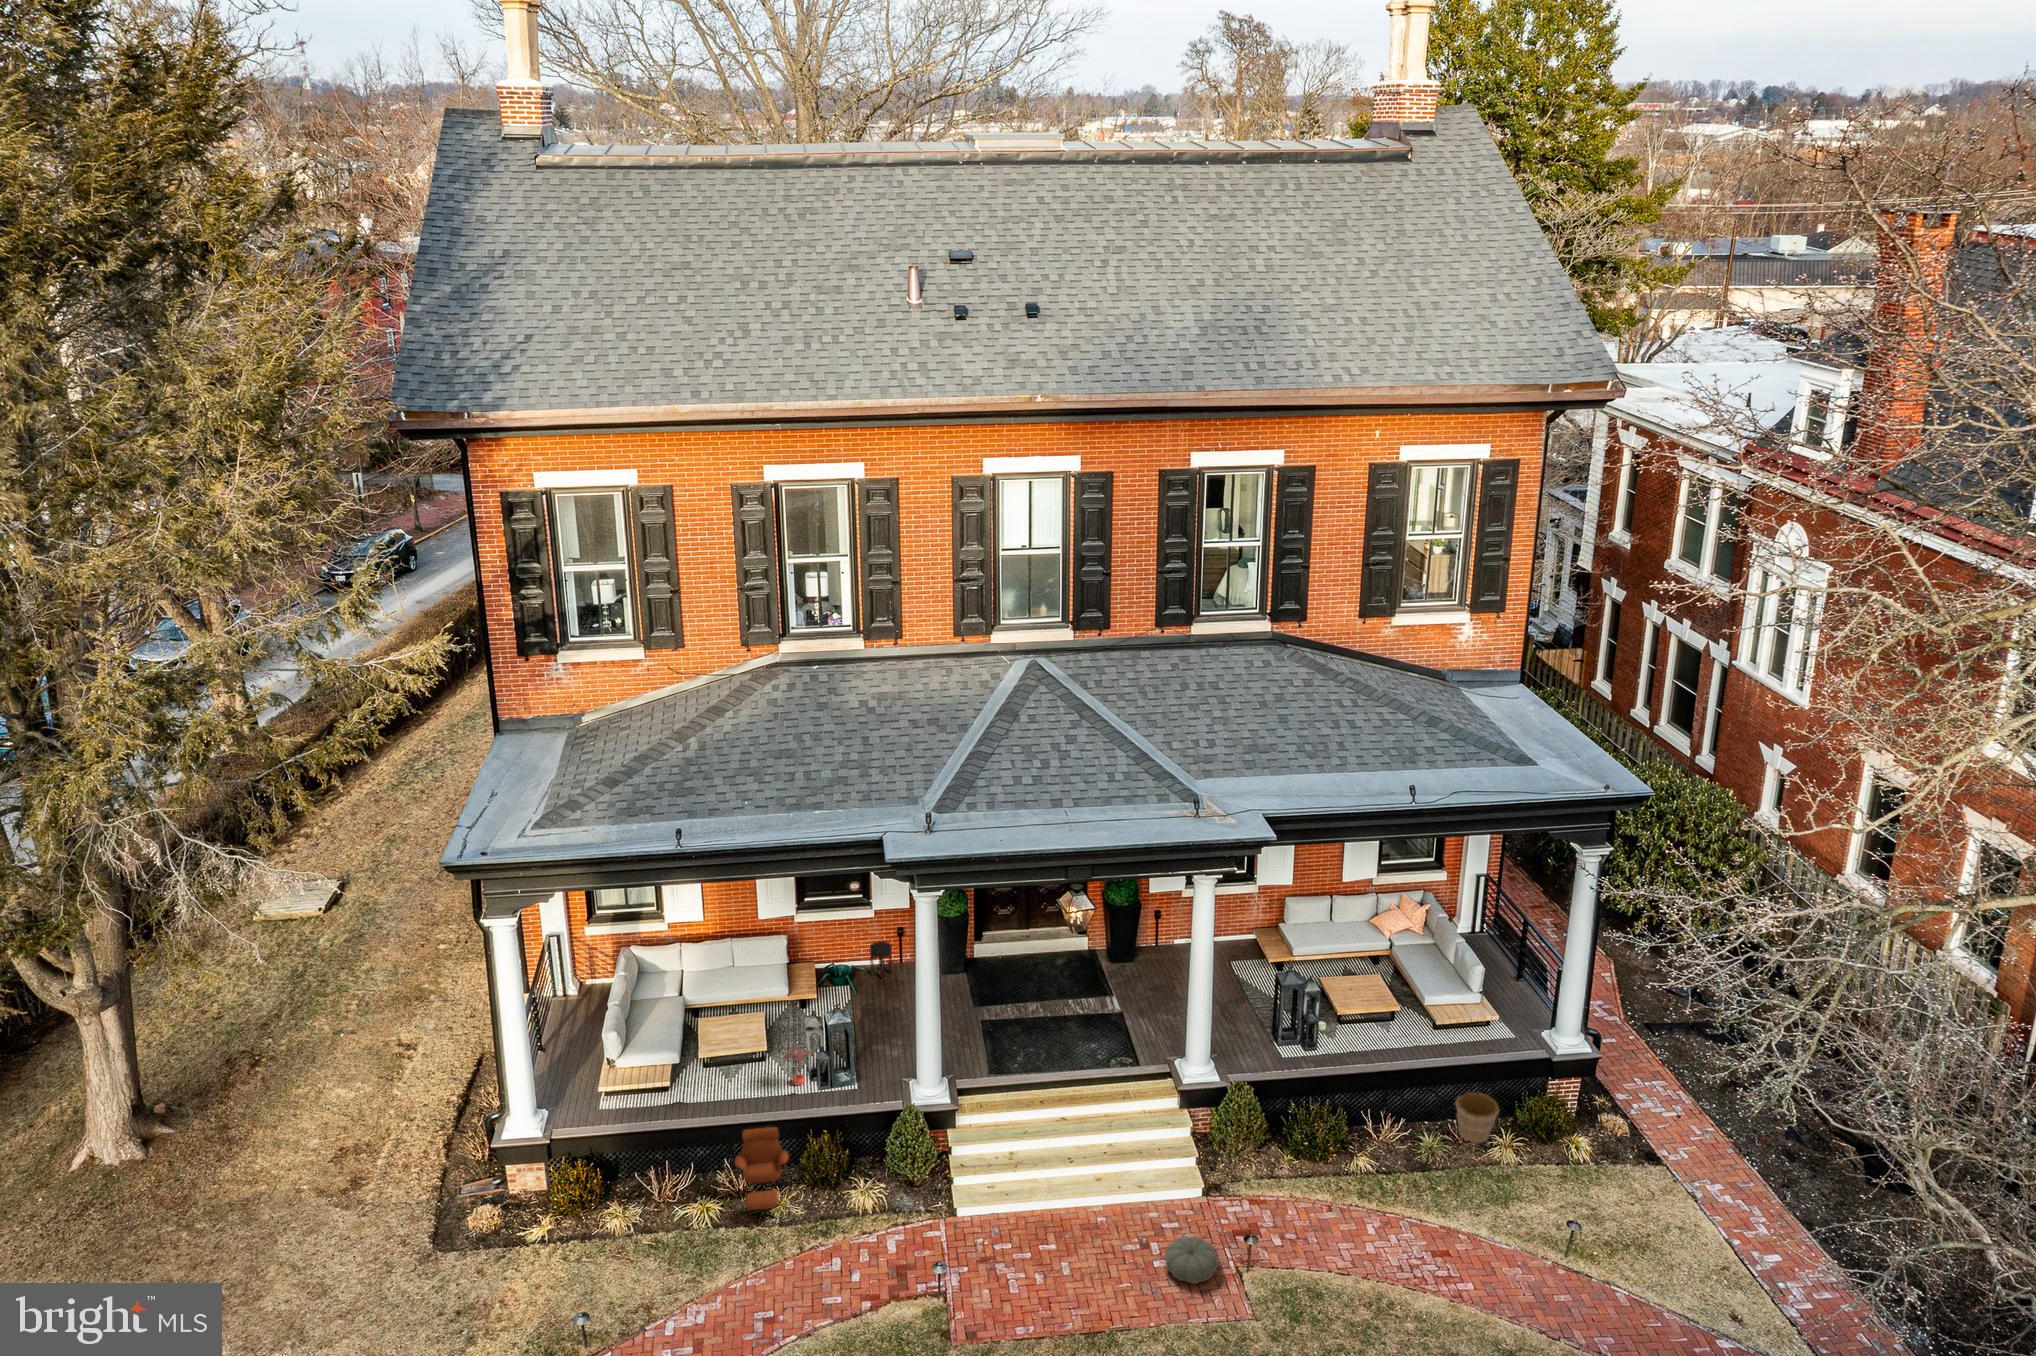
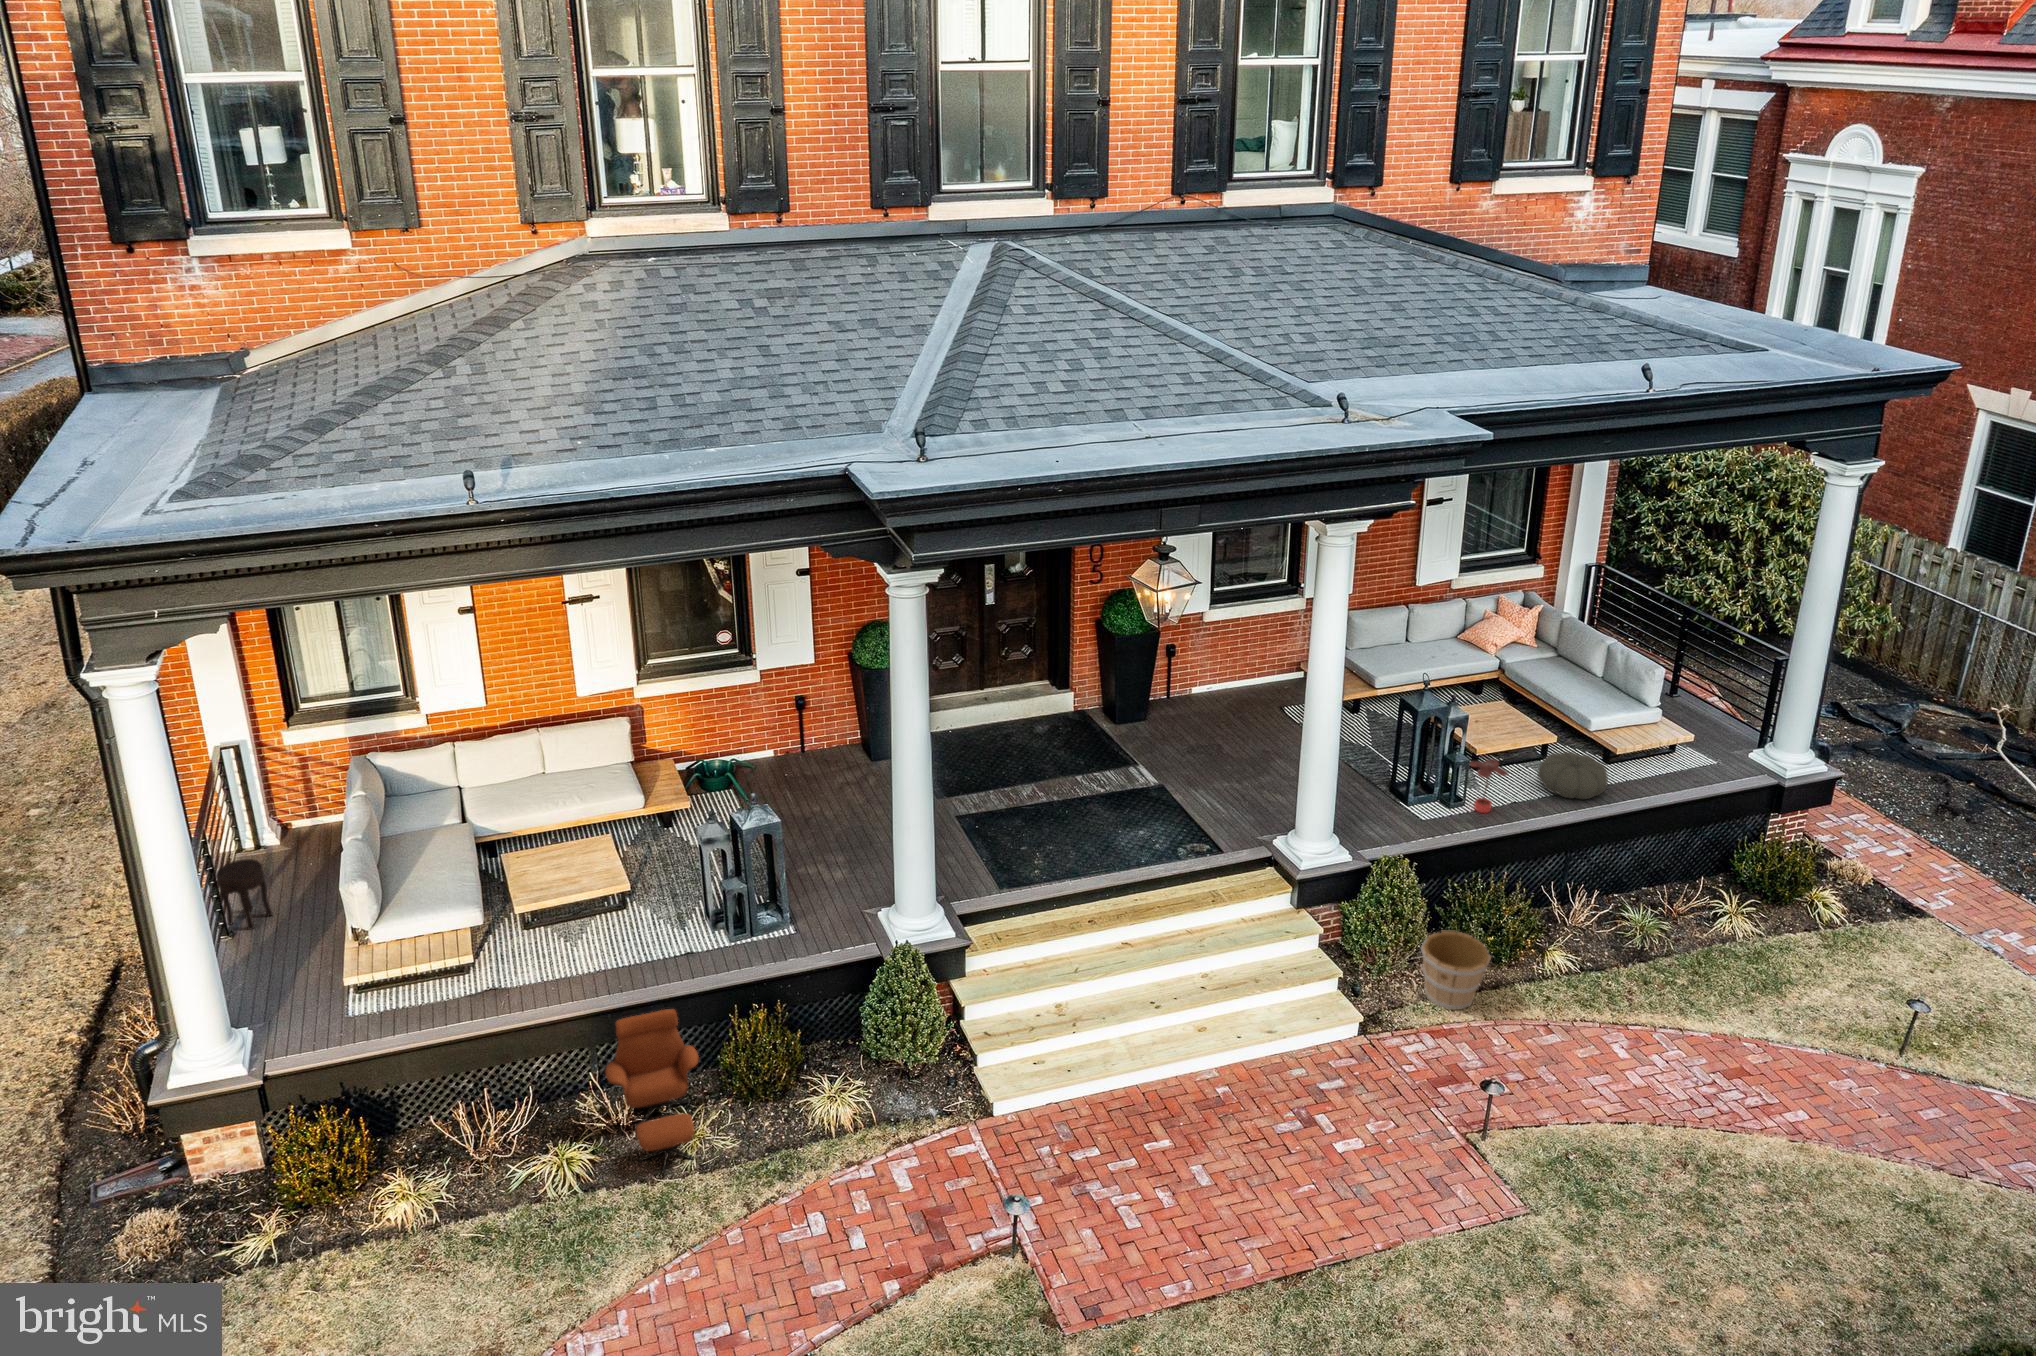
side table: present [869,941,892,979] -> present [216,859,272,930]
potted plant: present [784,1047,811,1085] -> present [1469,758,1508,813]
wooden bucket: present [1456,1093,1499,1143] -> present [1421,931,1491,1010]
pouf: present [1165,1236,1218,1284] -> present [1538,752,1608,799]

